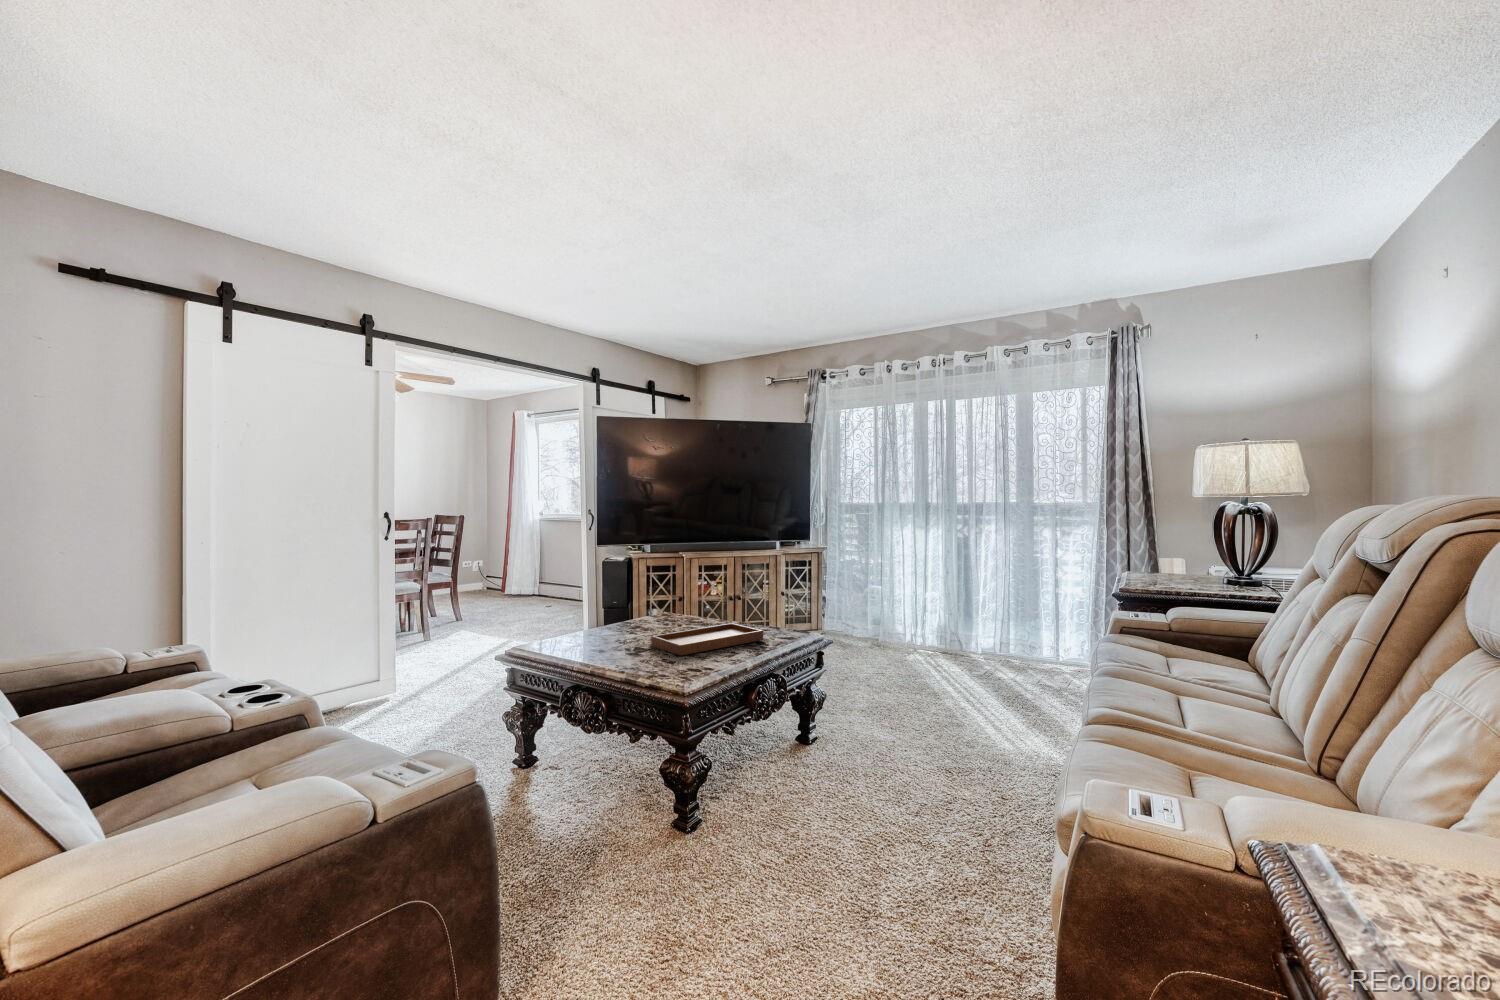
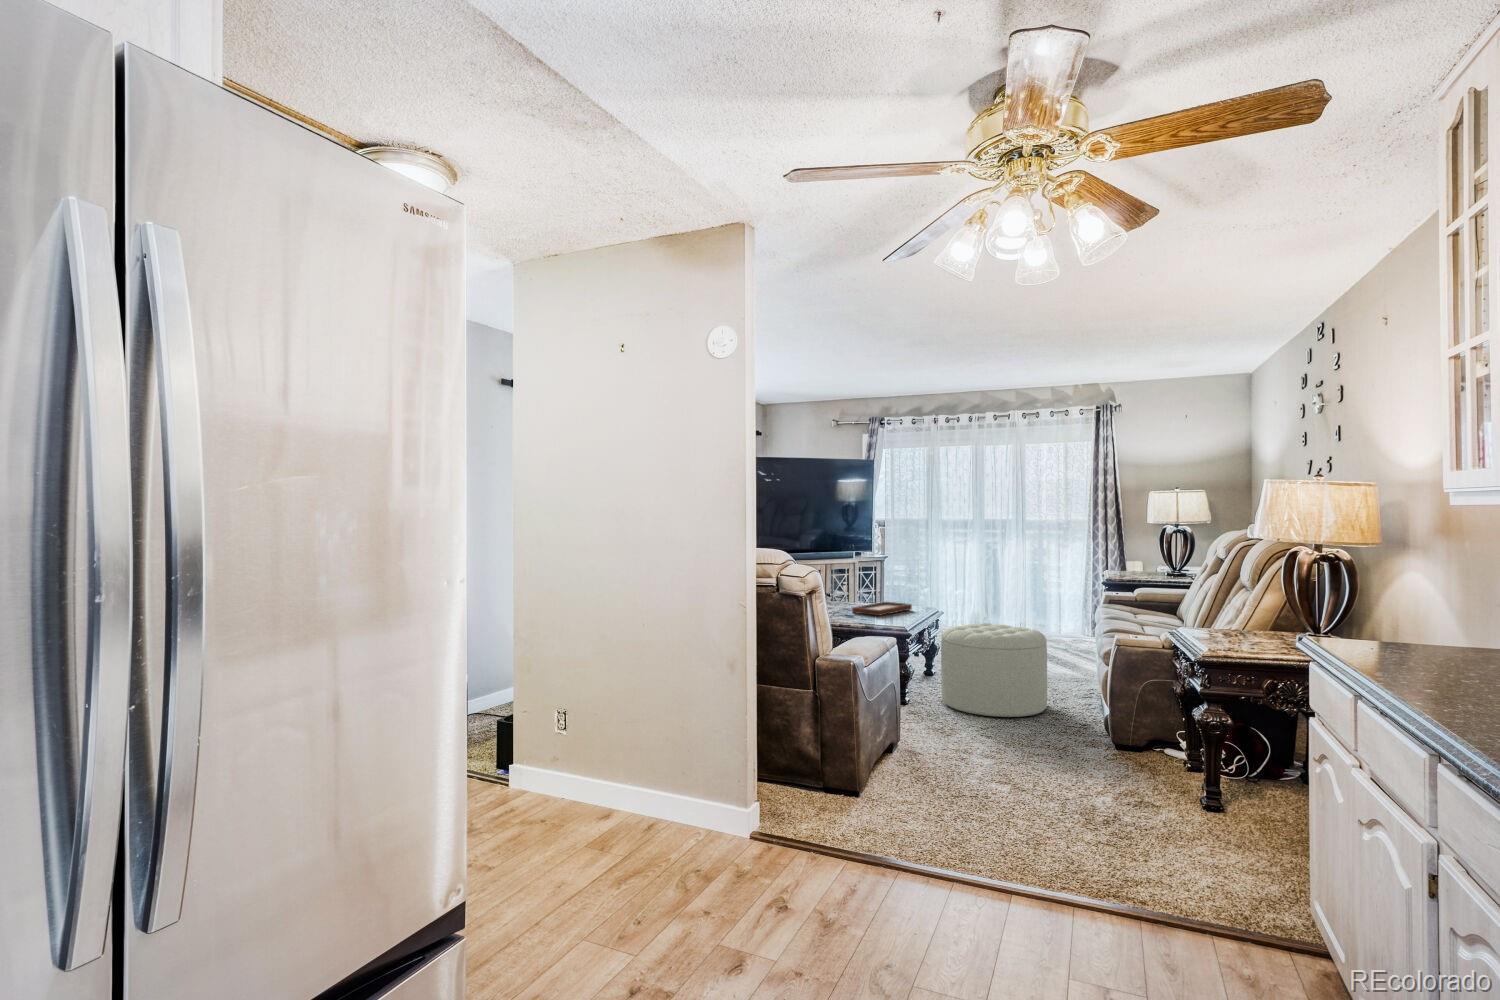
ottoman: none [756,678,961,911] -> present [941,623,1047,718]

